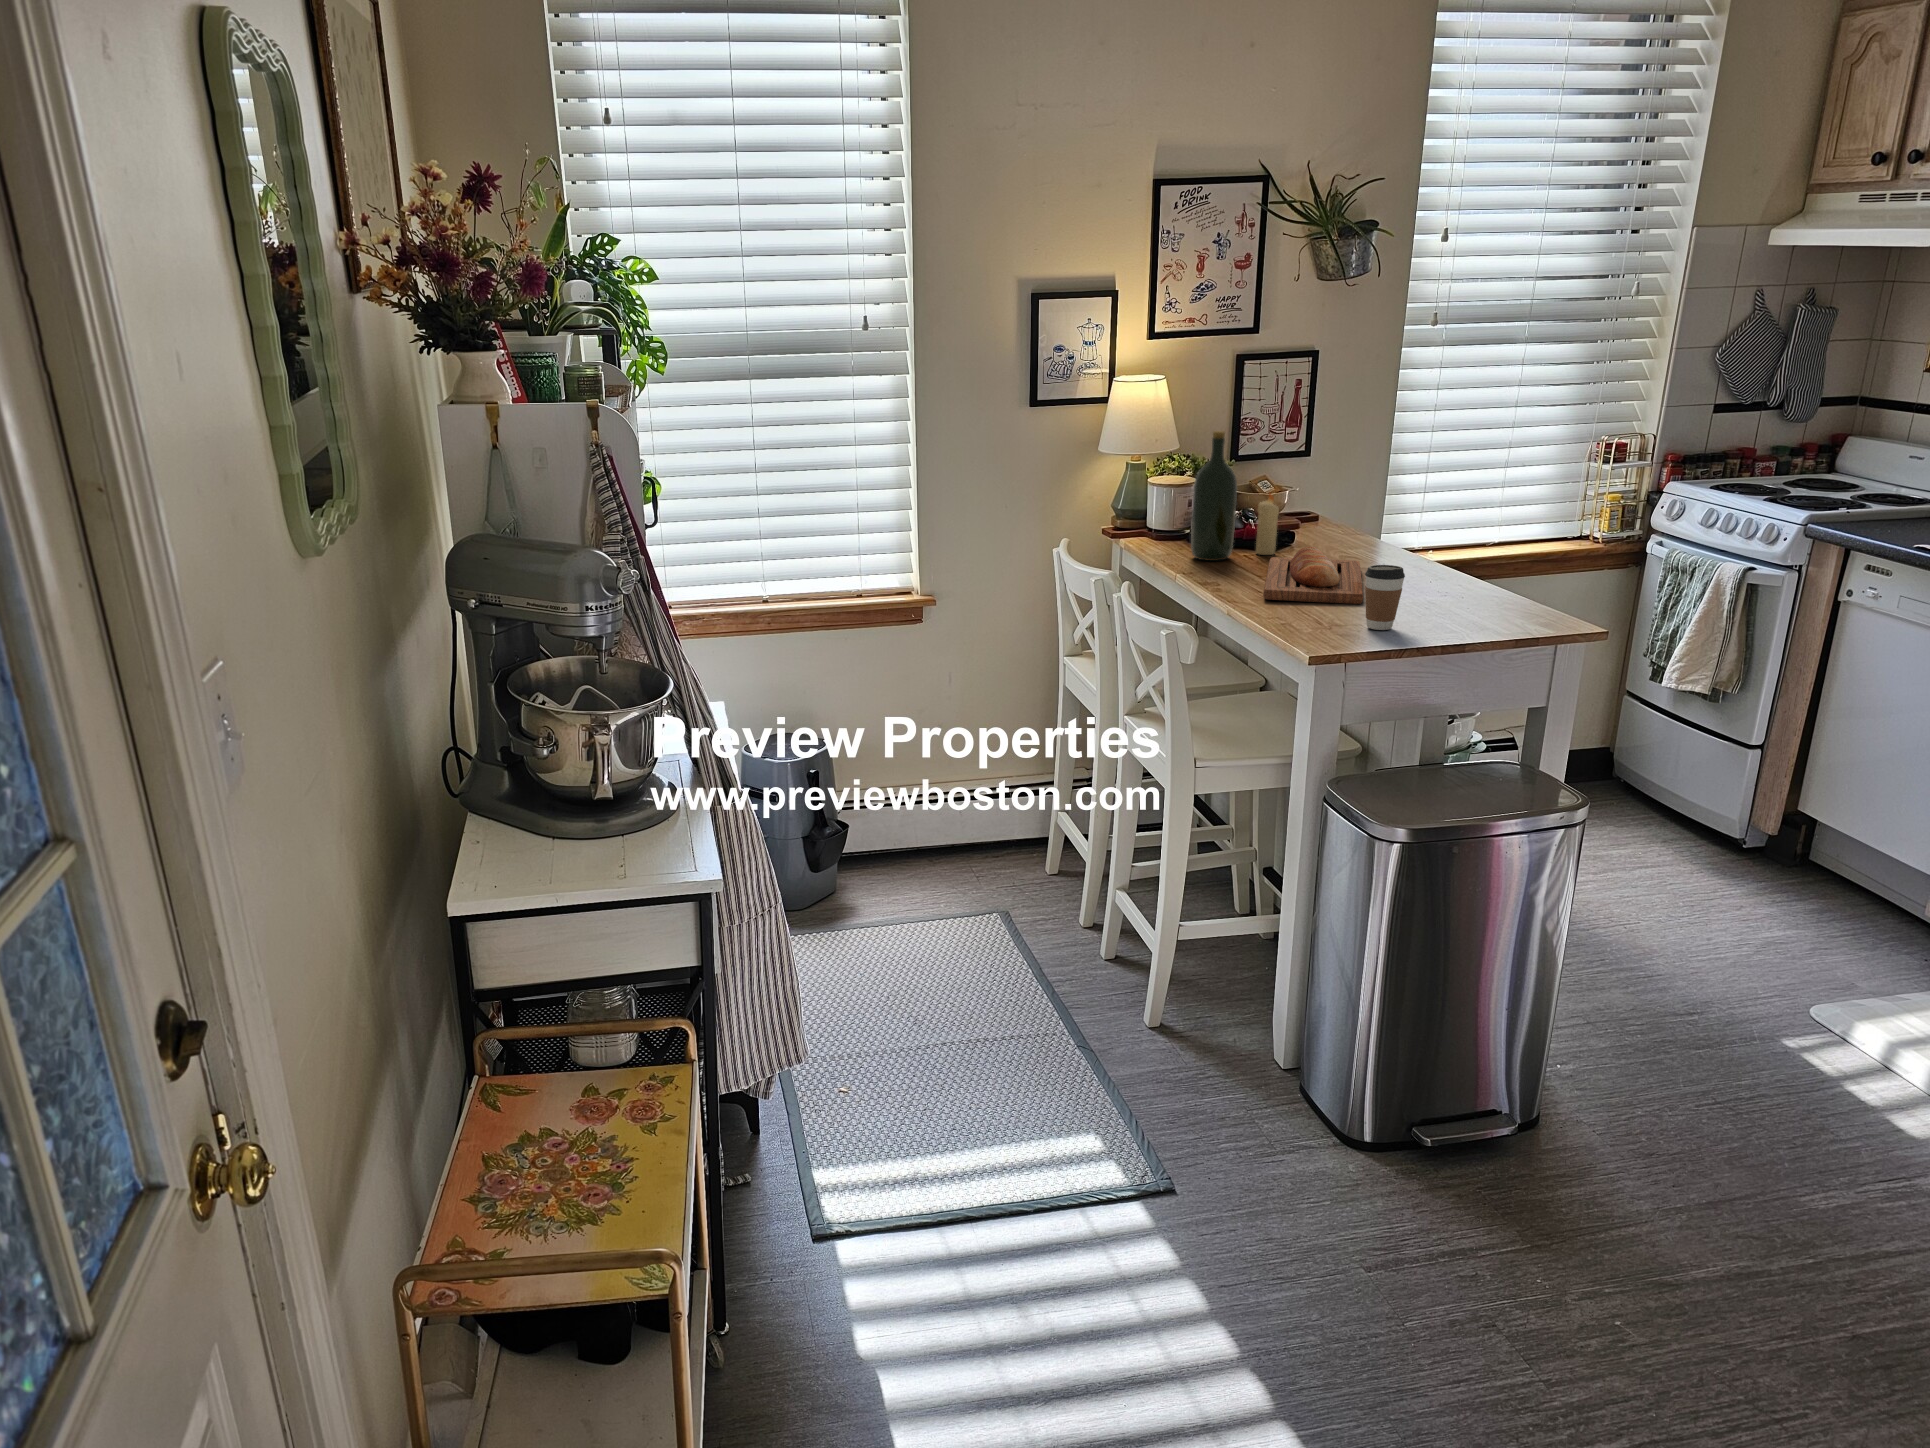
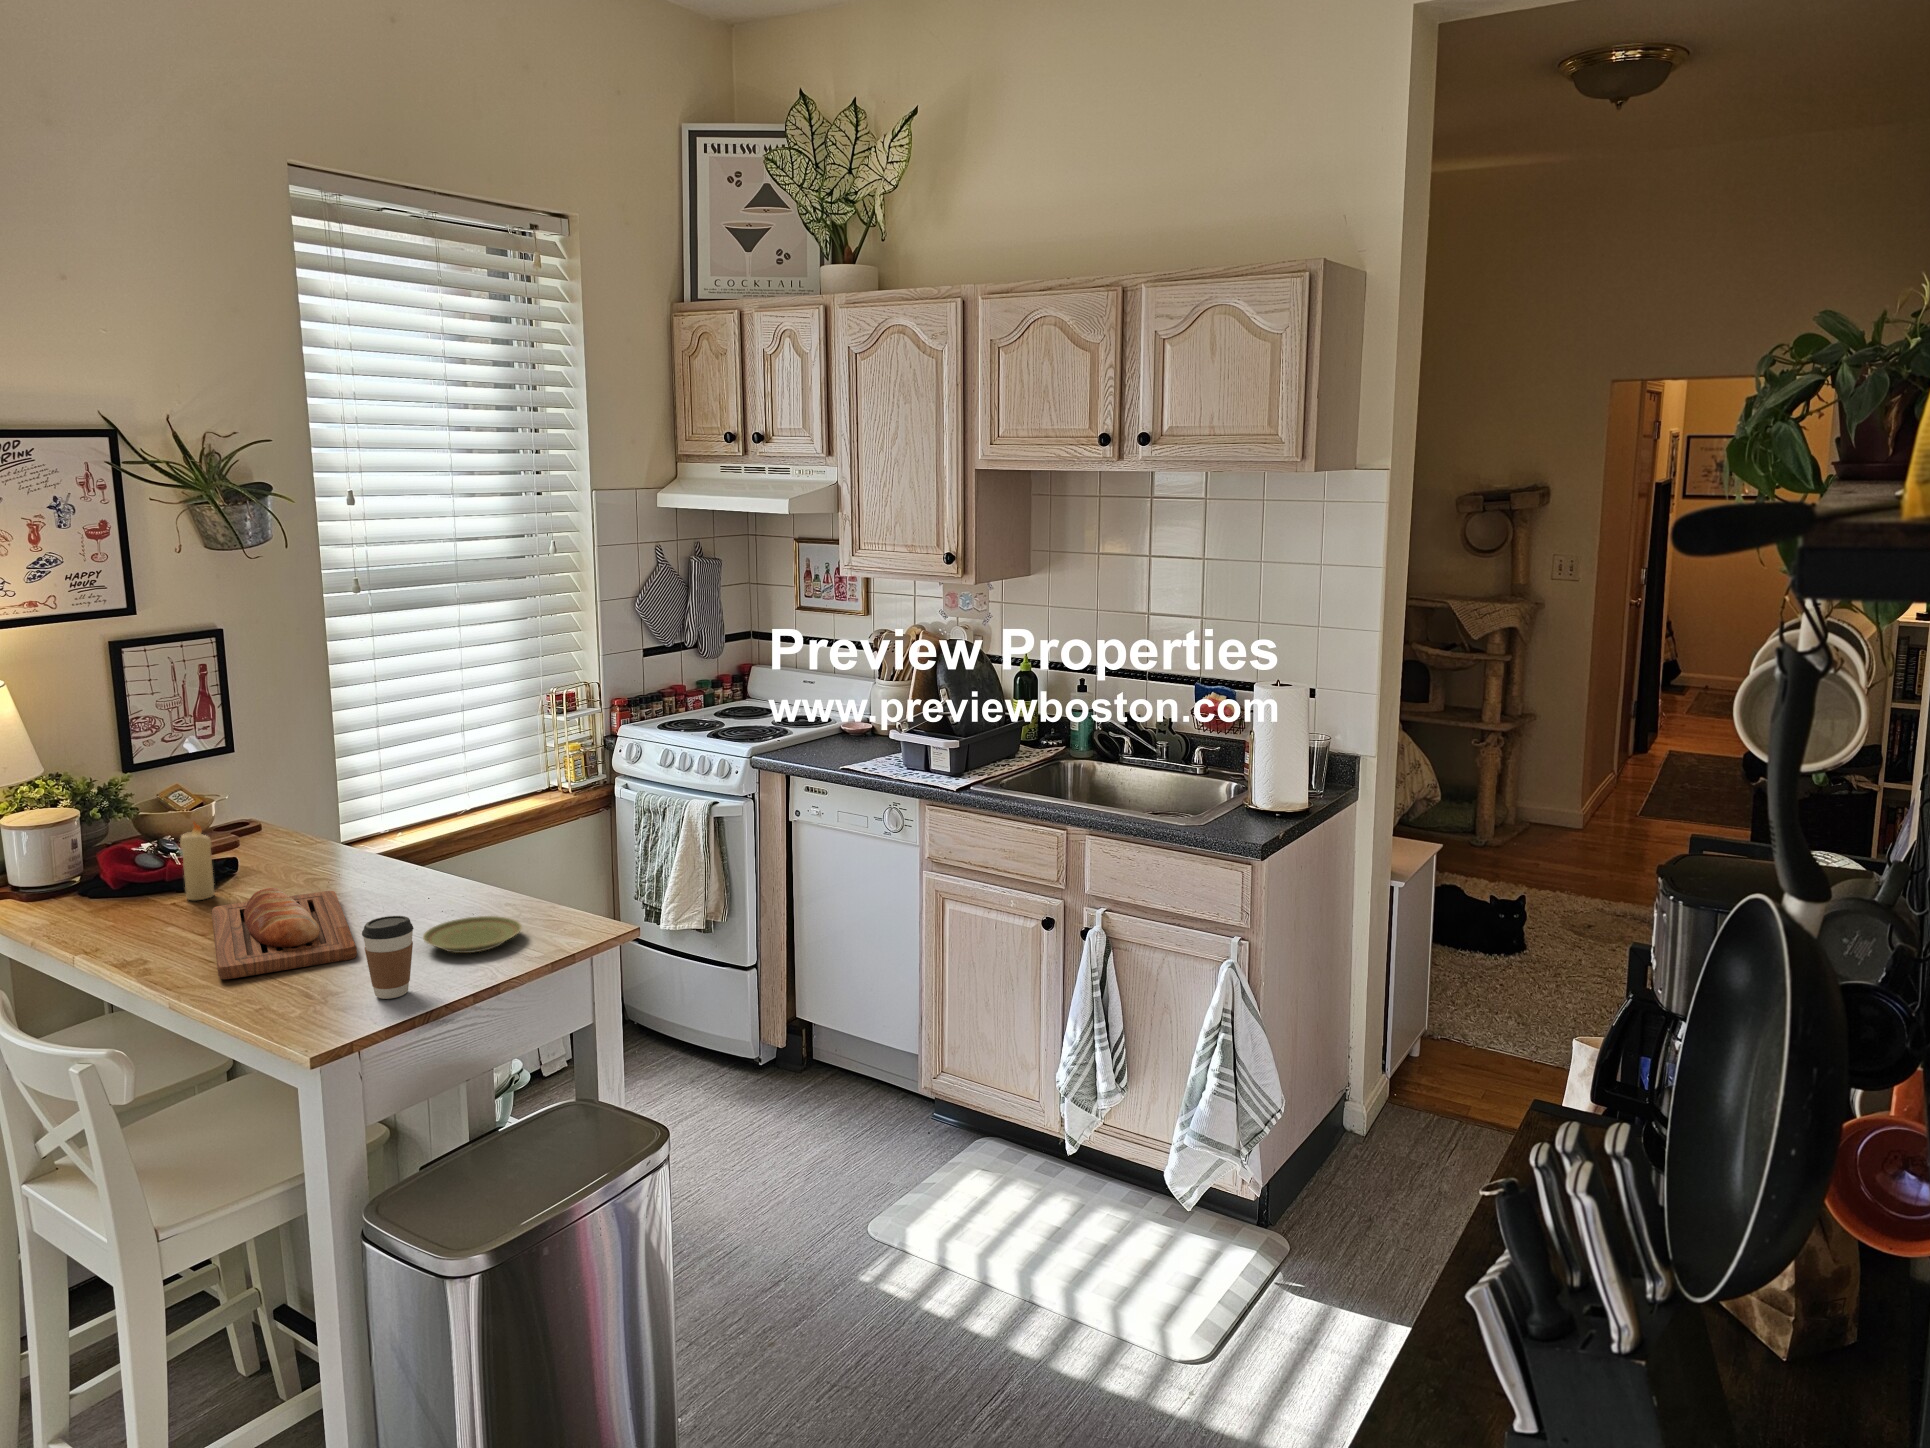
wine bottle: present [1191,431,1237,561] -> none [77,756,151,926]
plate: none [1415,591,1499,616] -> present [423,916,522,953]

